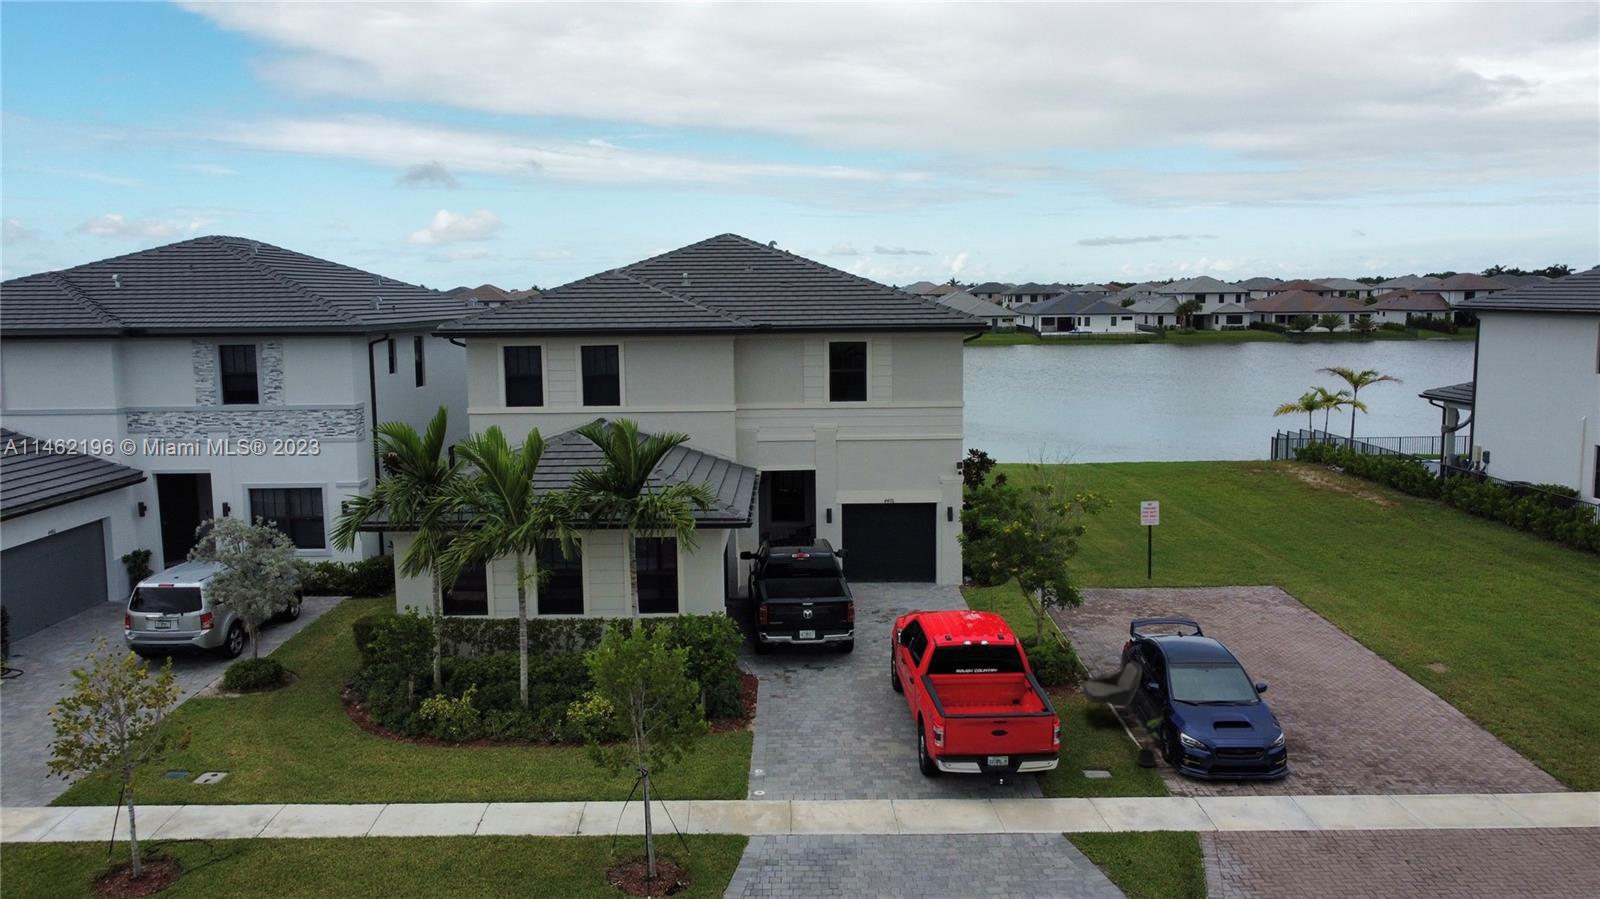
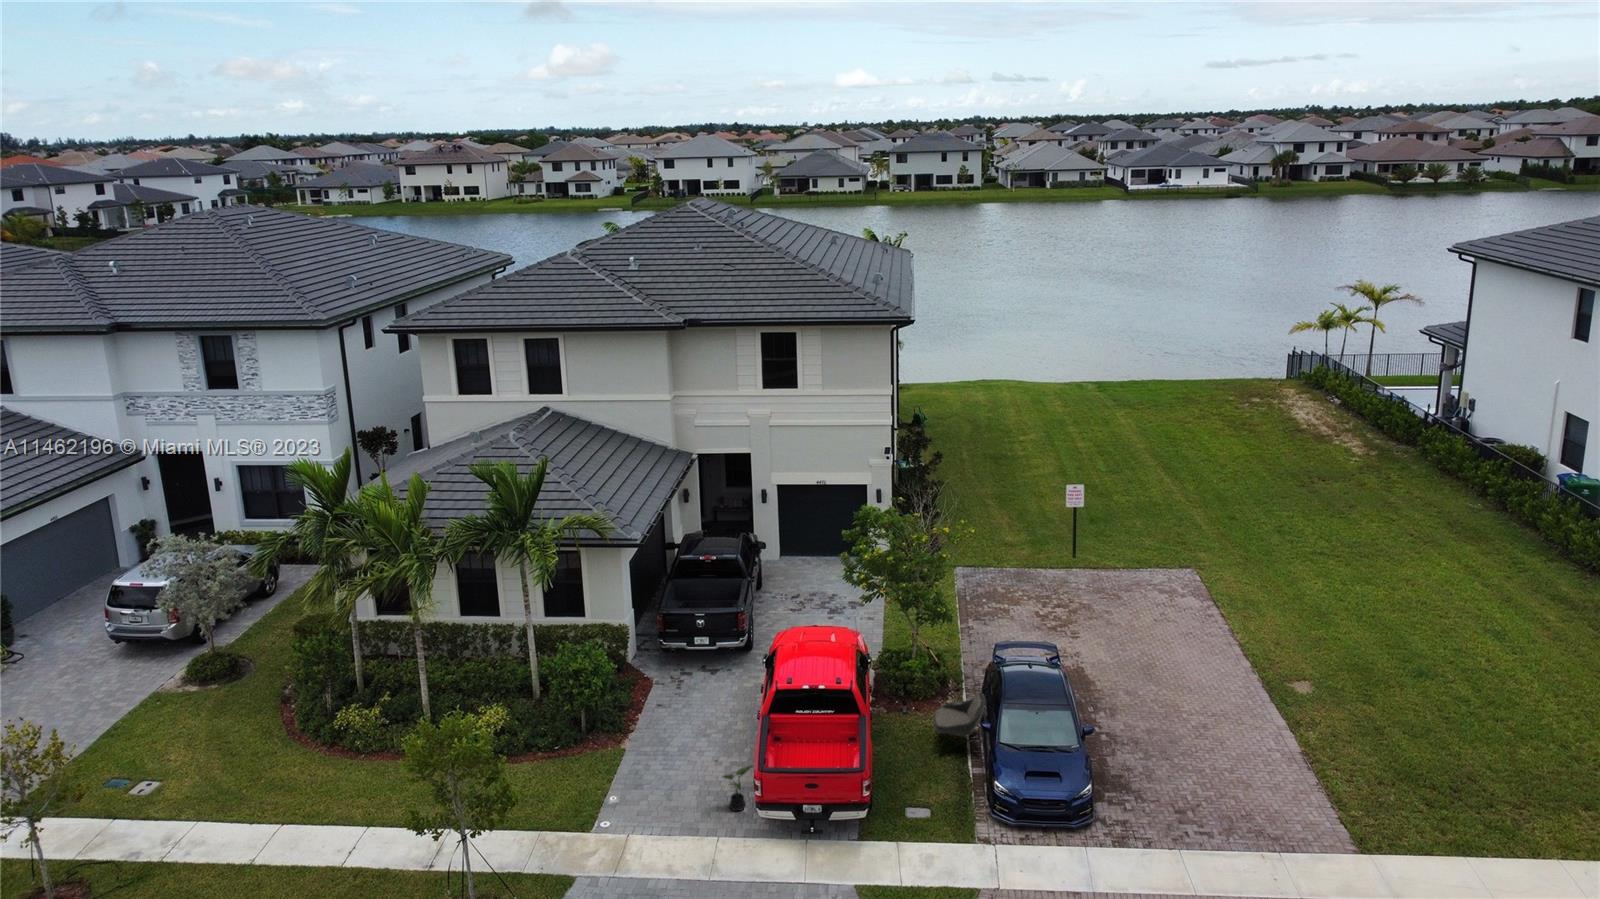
potted plant: present [1132,717,1162,767] -> present [723,766,752,811]

